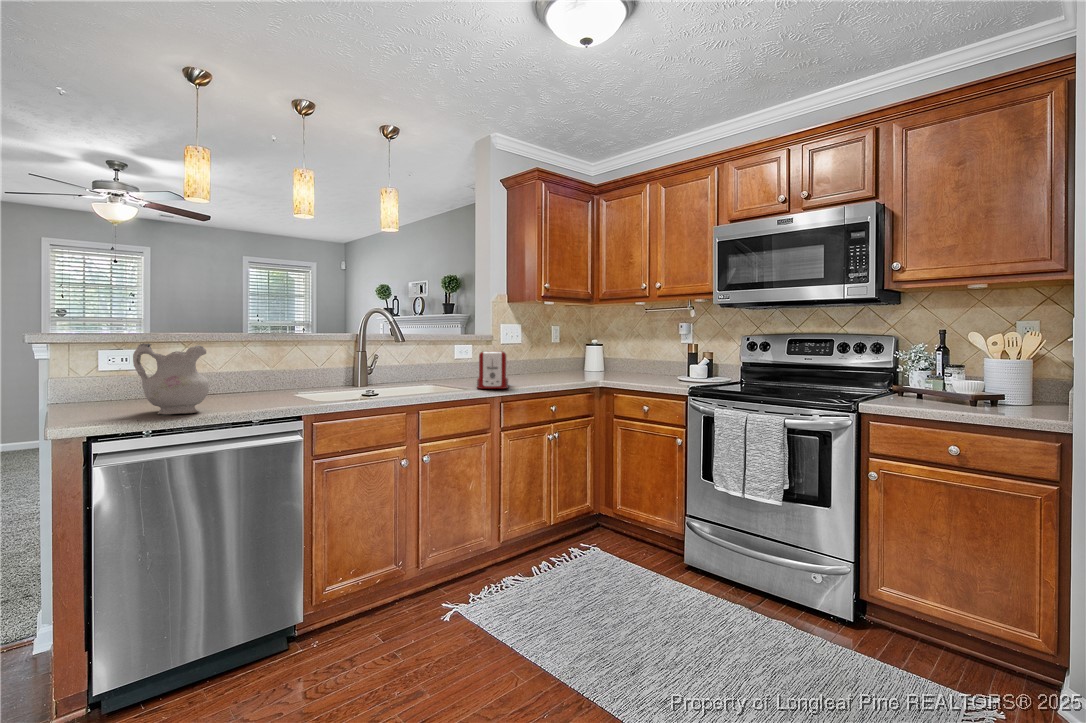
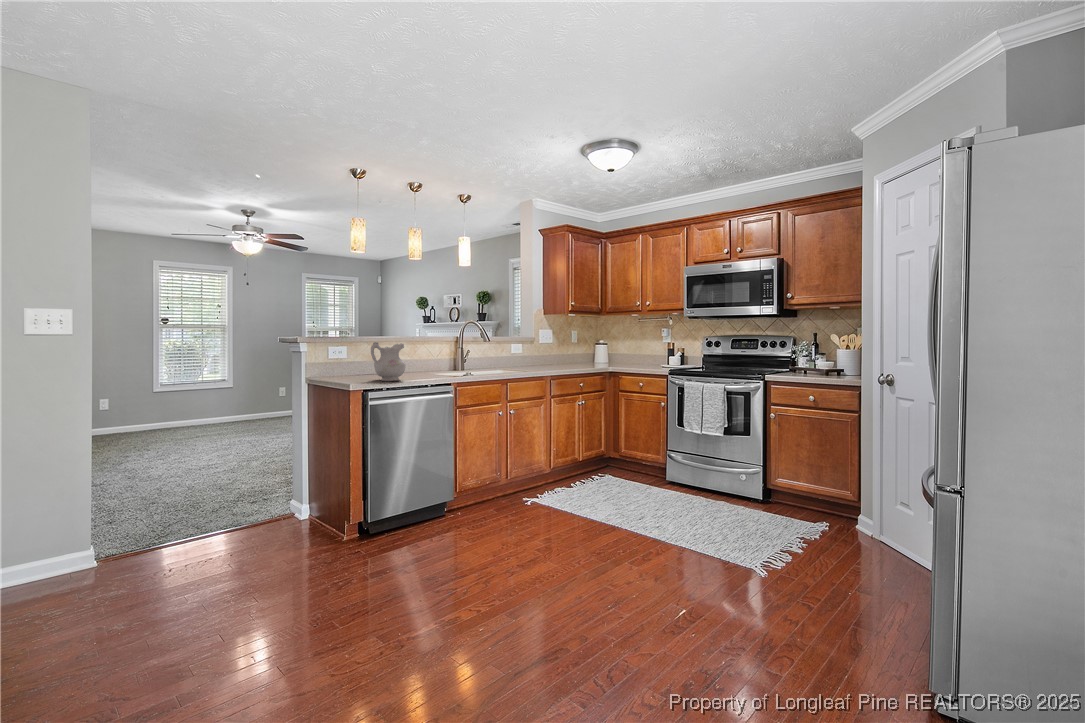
toaster: present [477,351,509,389] -> none [531,348,553,372]

